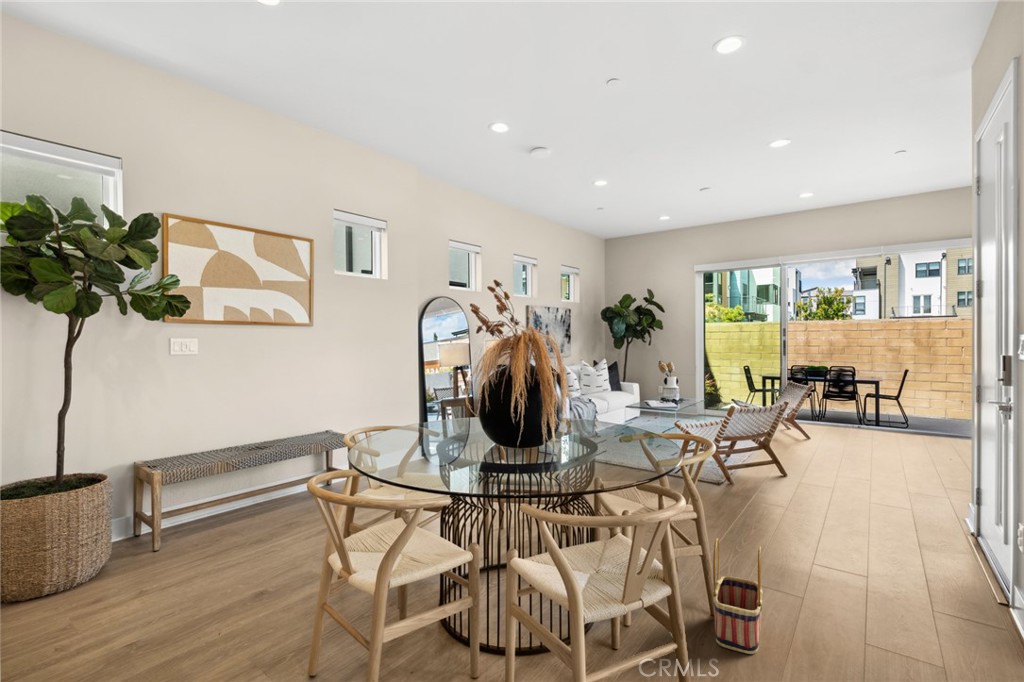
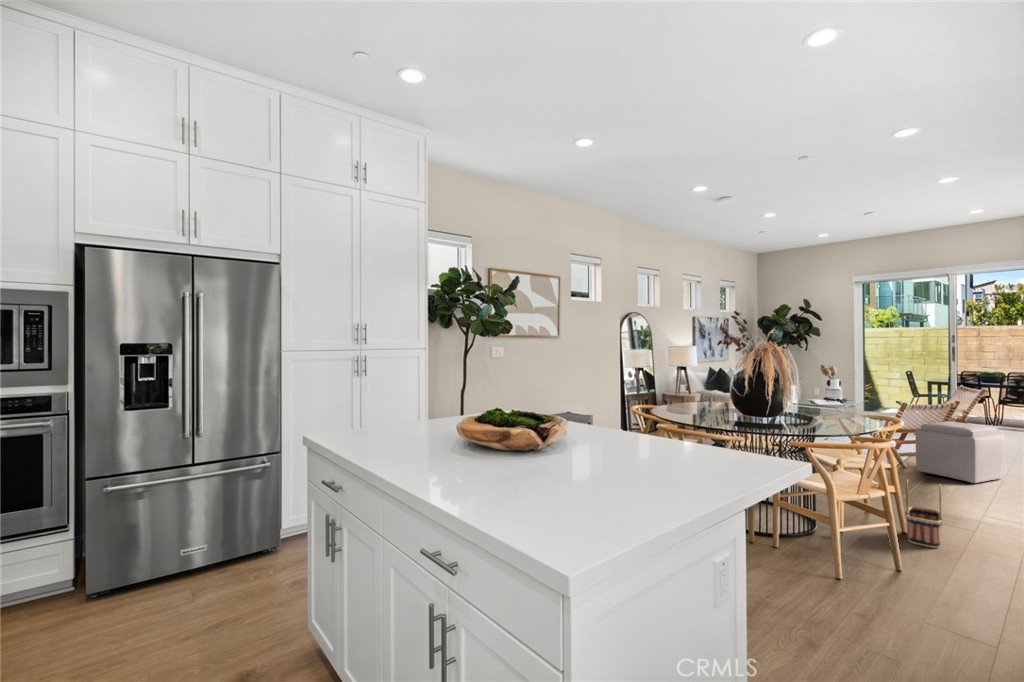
ottoman: none [742,428,835,507] -> present [916,422,1005,484]

